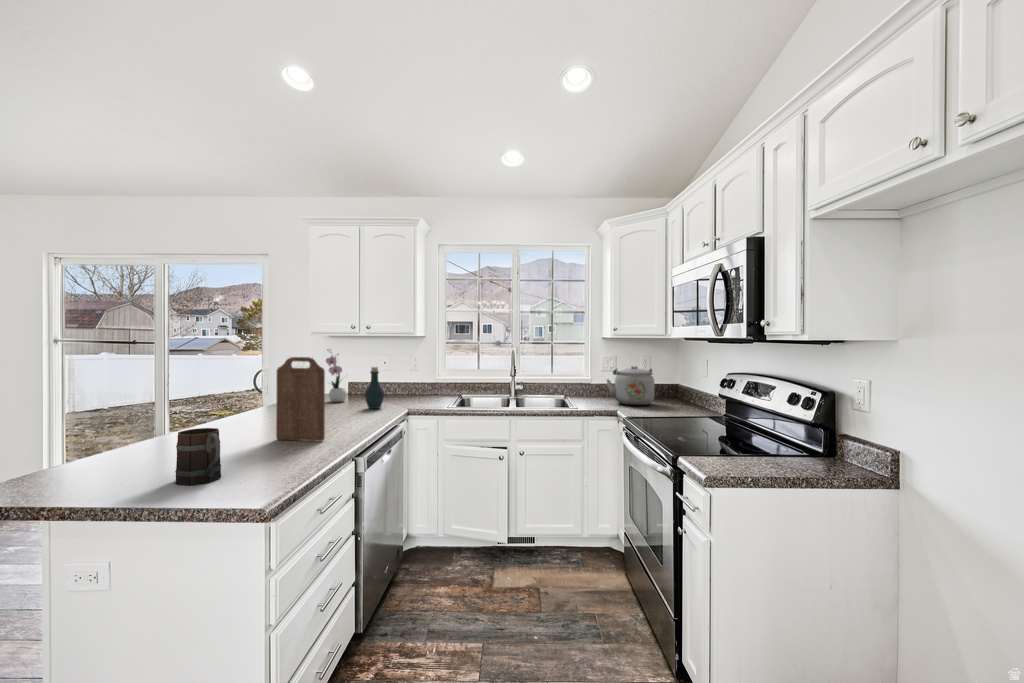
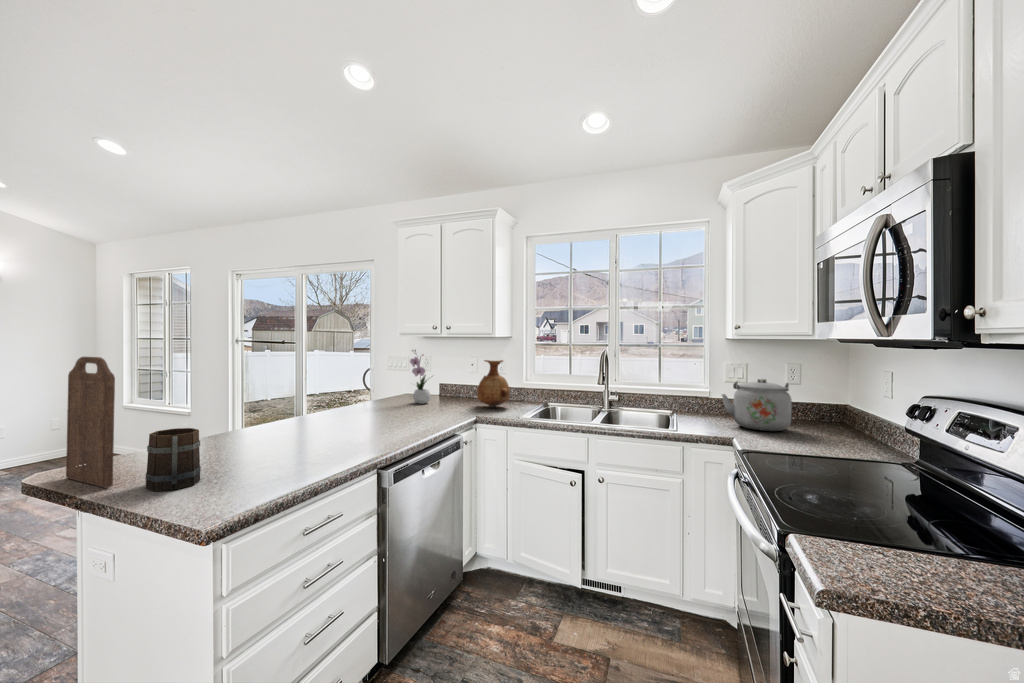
cutting board: present [276,357,325,441] -> present [66,357,115,488]
vase: none [395,357,427,401] -> present [477,360,510,407]
bottle: present [365,367,384,409] -> none [438,369,458,414]

